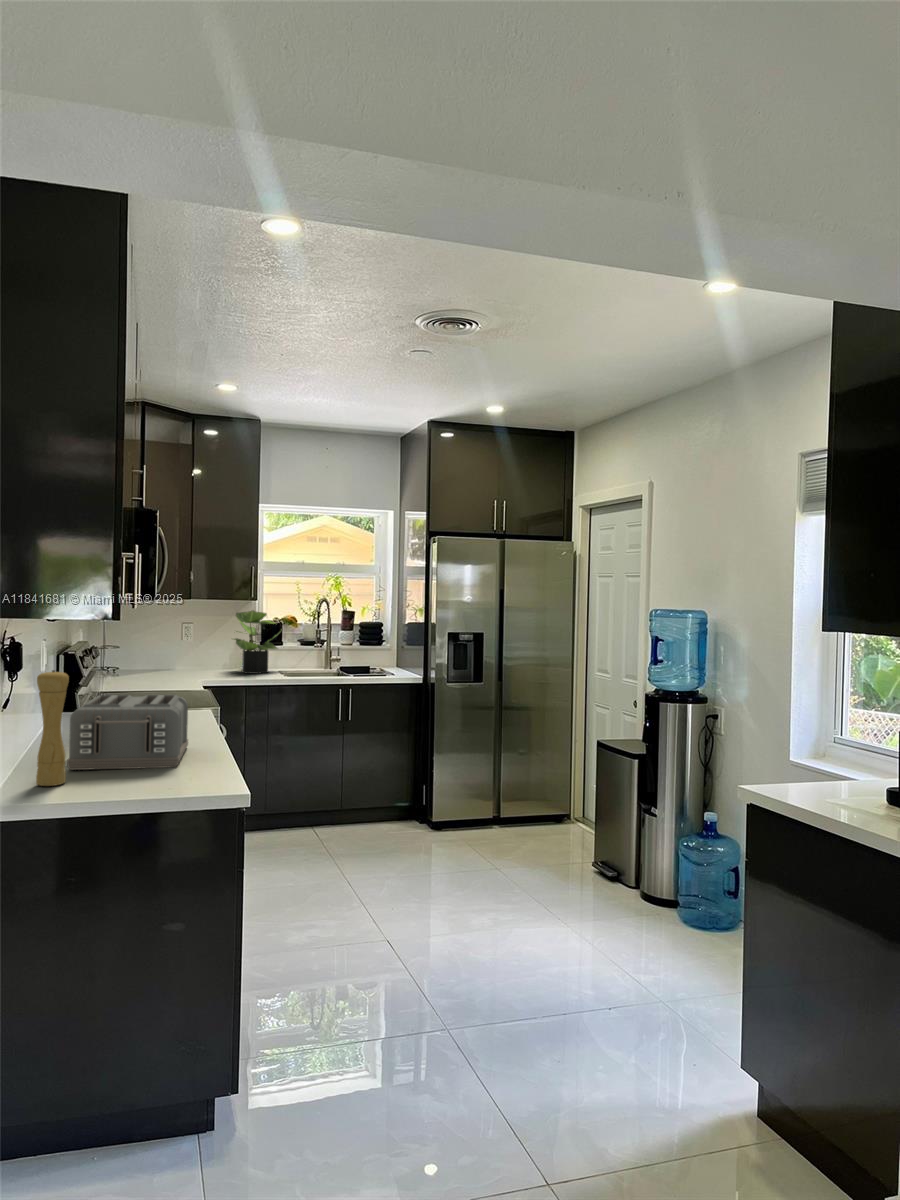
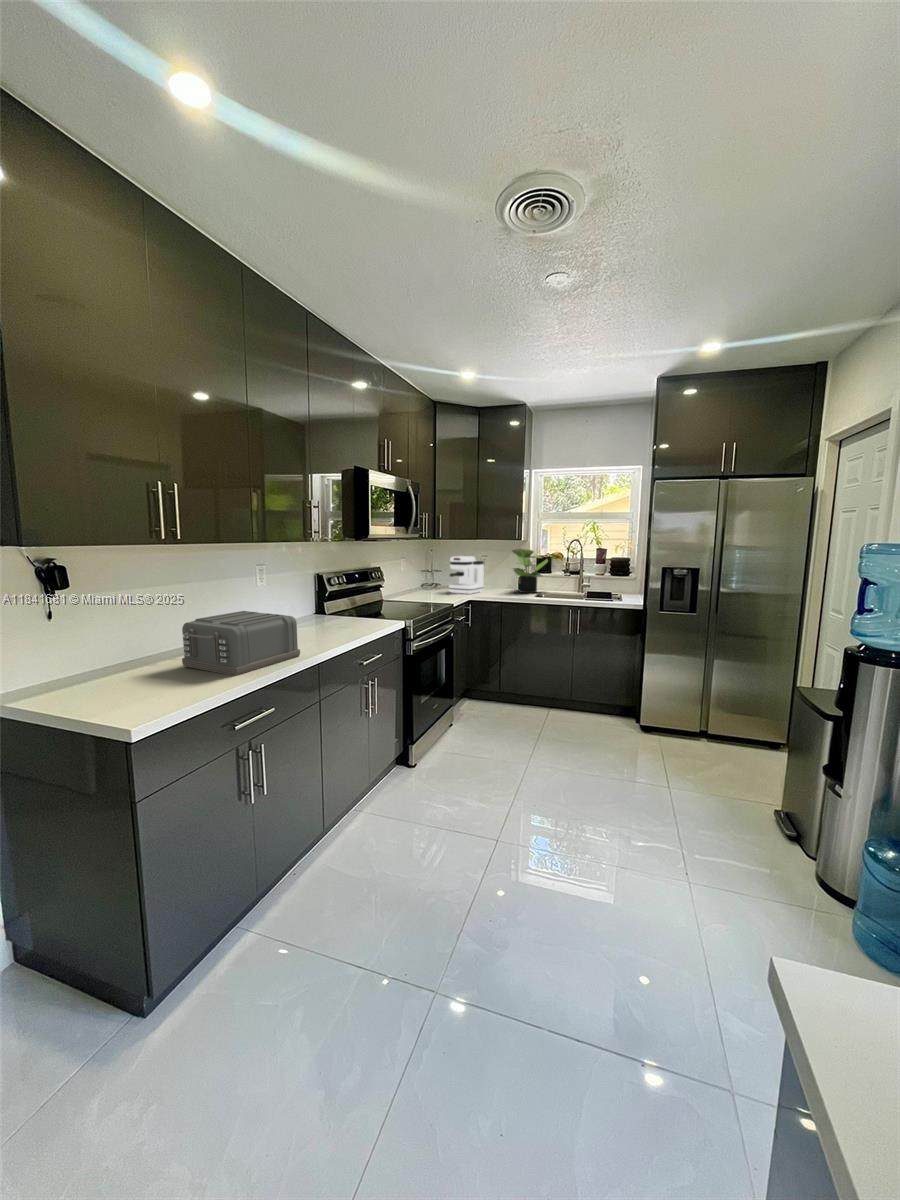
coffee maker: none [138,622,189,679] -> present [449,556,484,594]
pepper mill: present [36,670,69,786] -> none [118,594,150,680]

